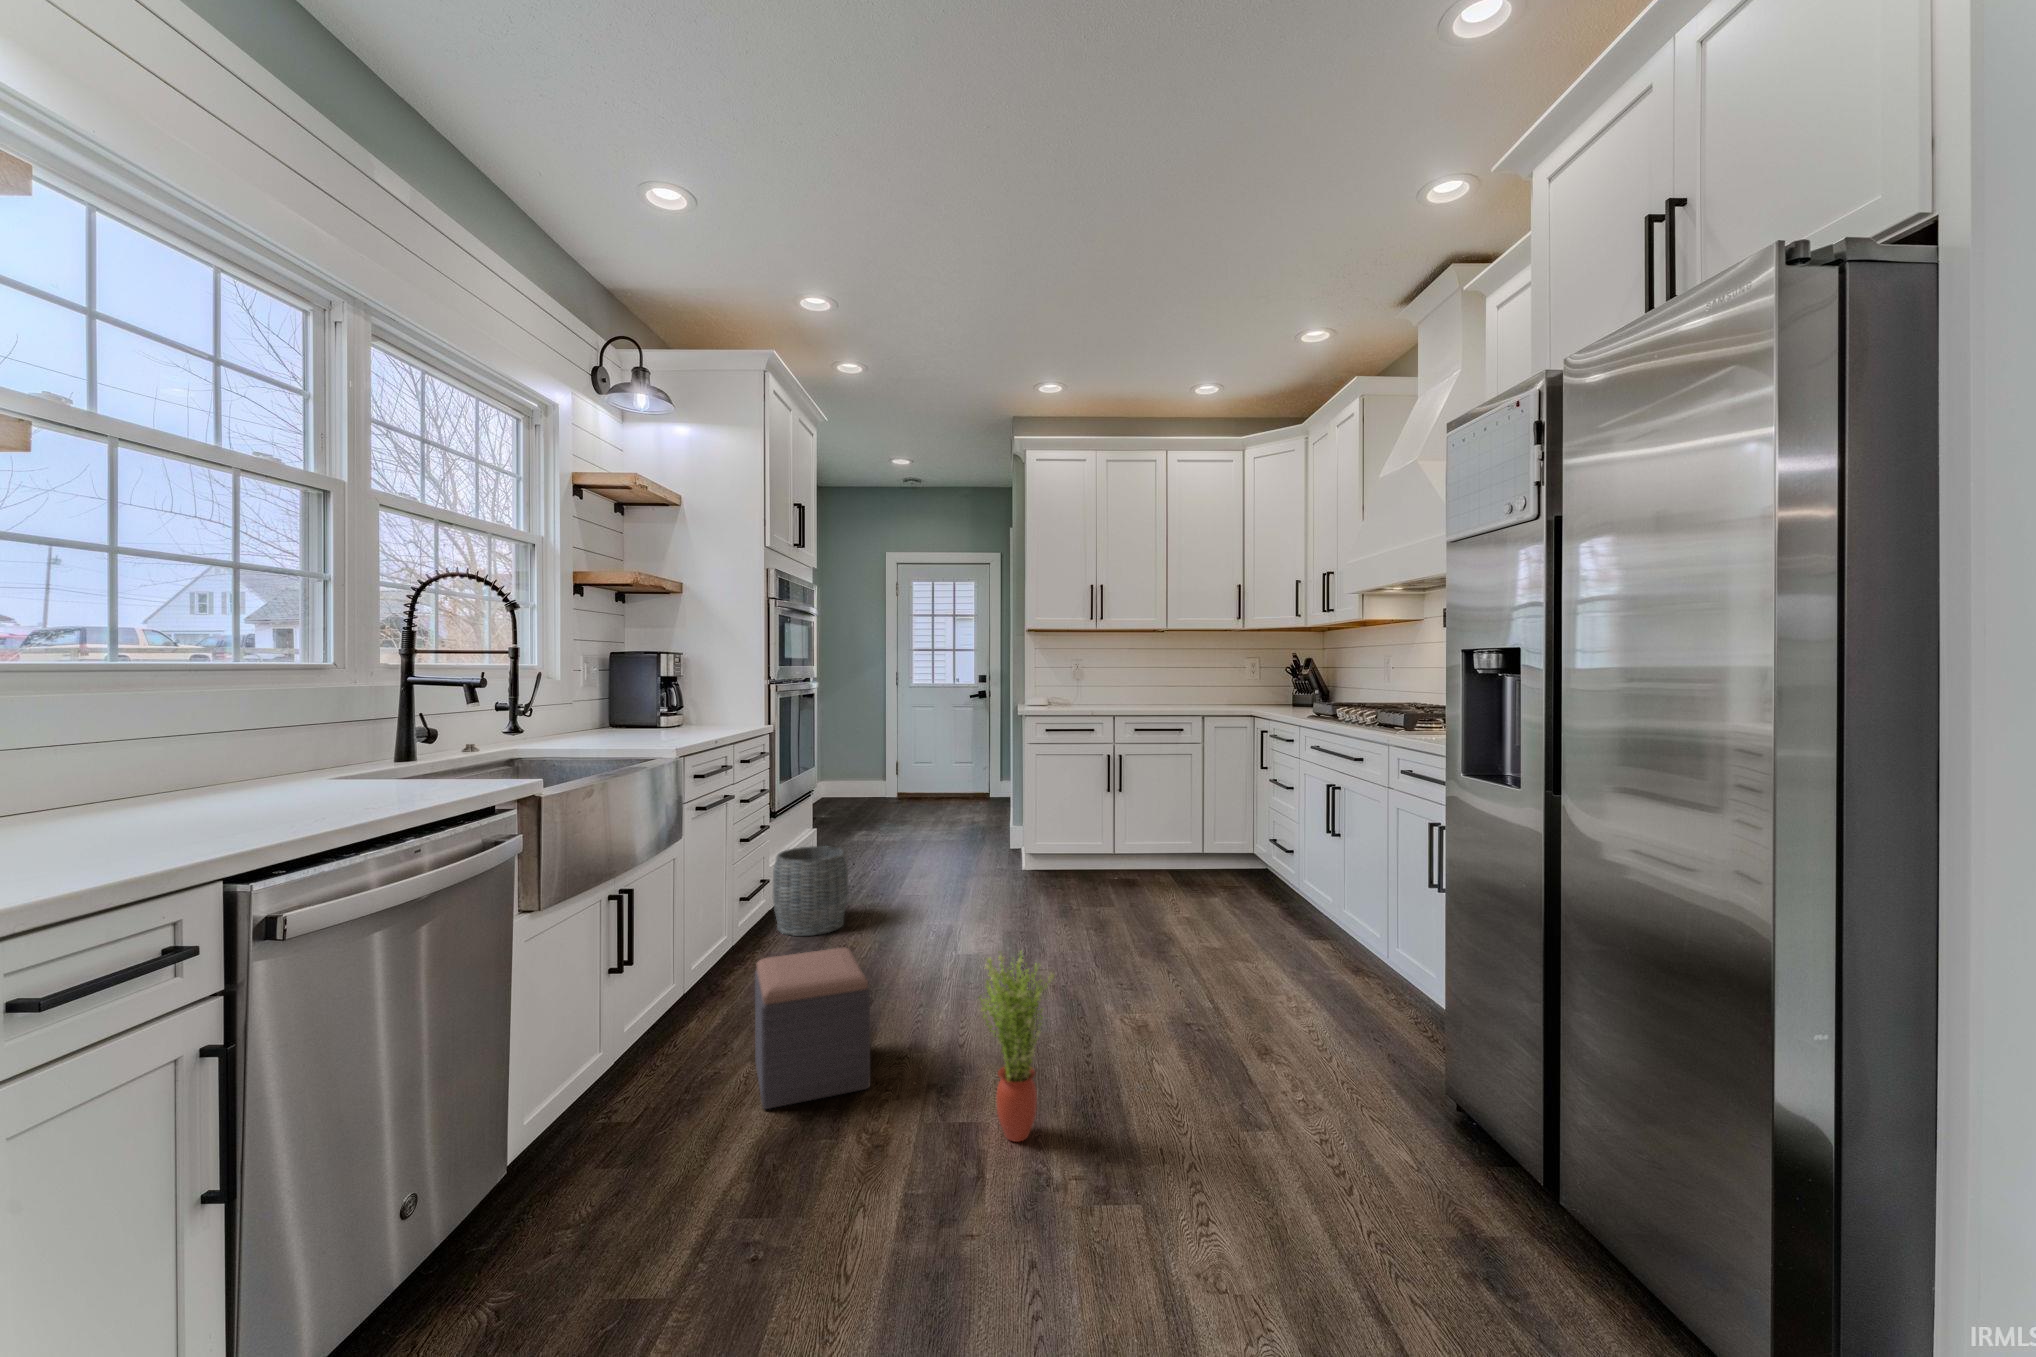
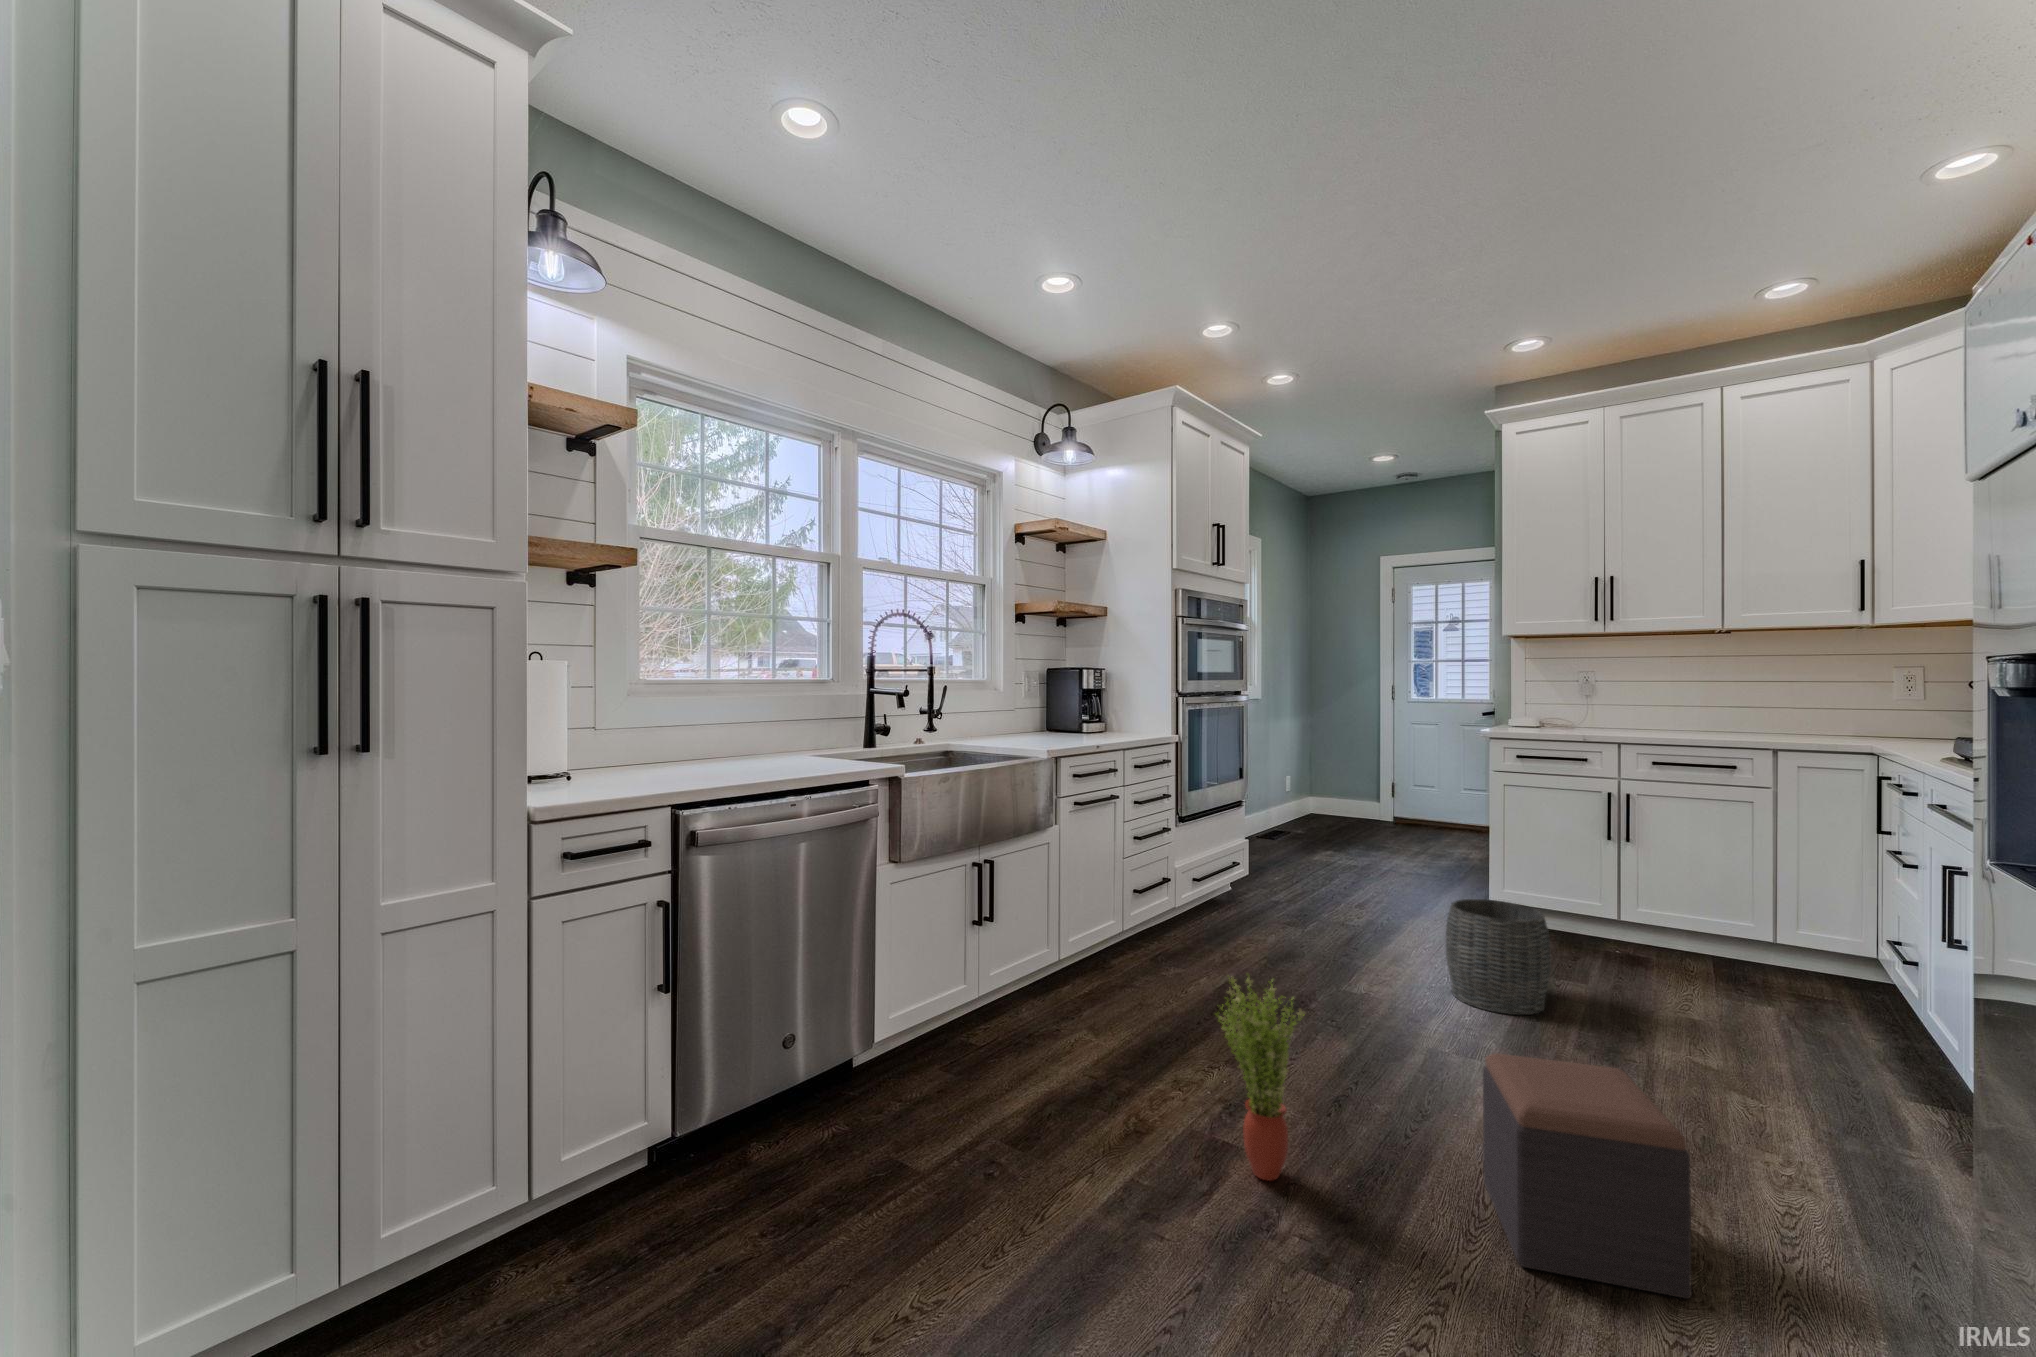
woven basket: present [773,846,848,936] -> present [1446,899,1551,1015]
footstool: present [755,948,870,1109] -> present [1483,1053,1692,1299]

